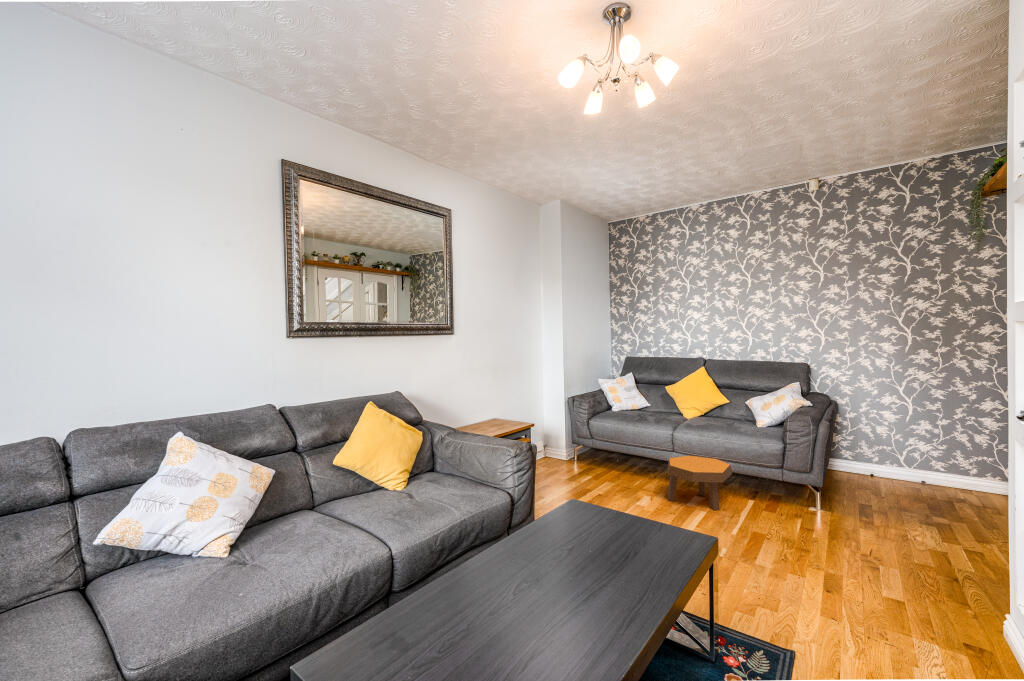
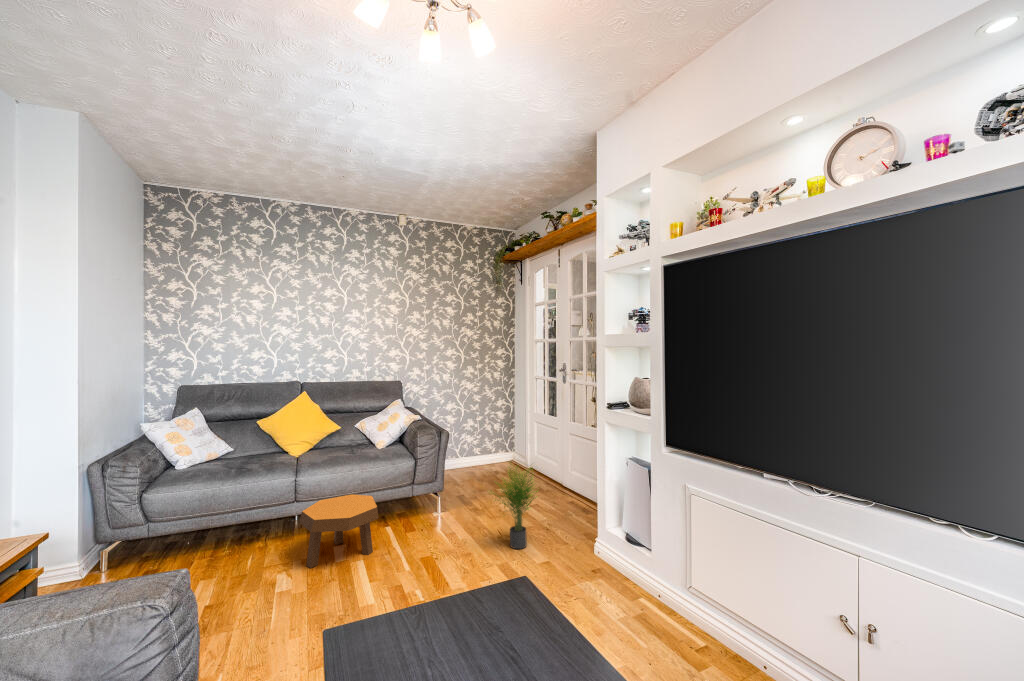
potted plant: none [827,467,913,574] -> present [493,467,537,549]

